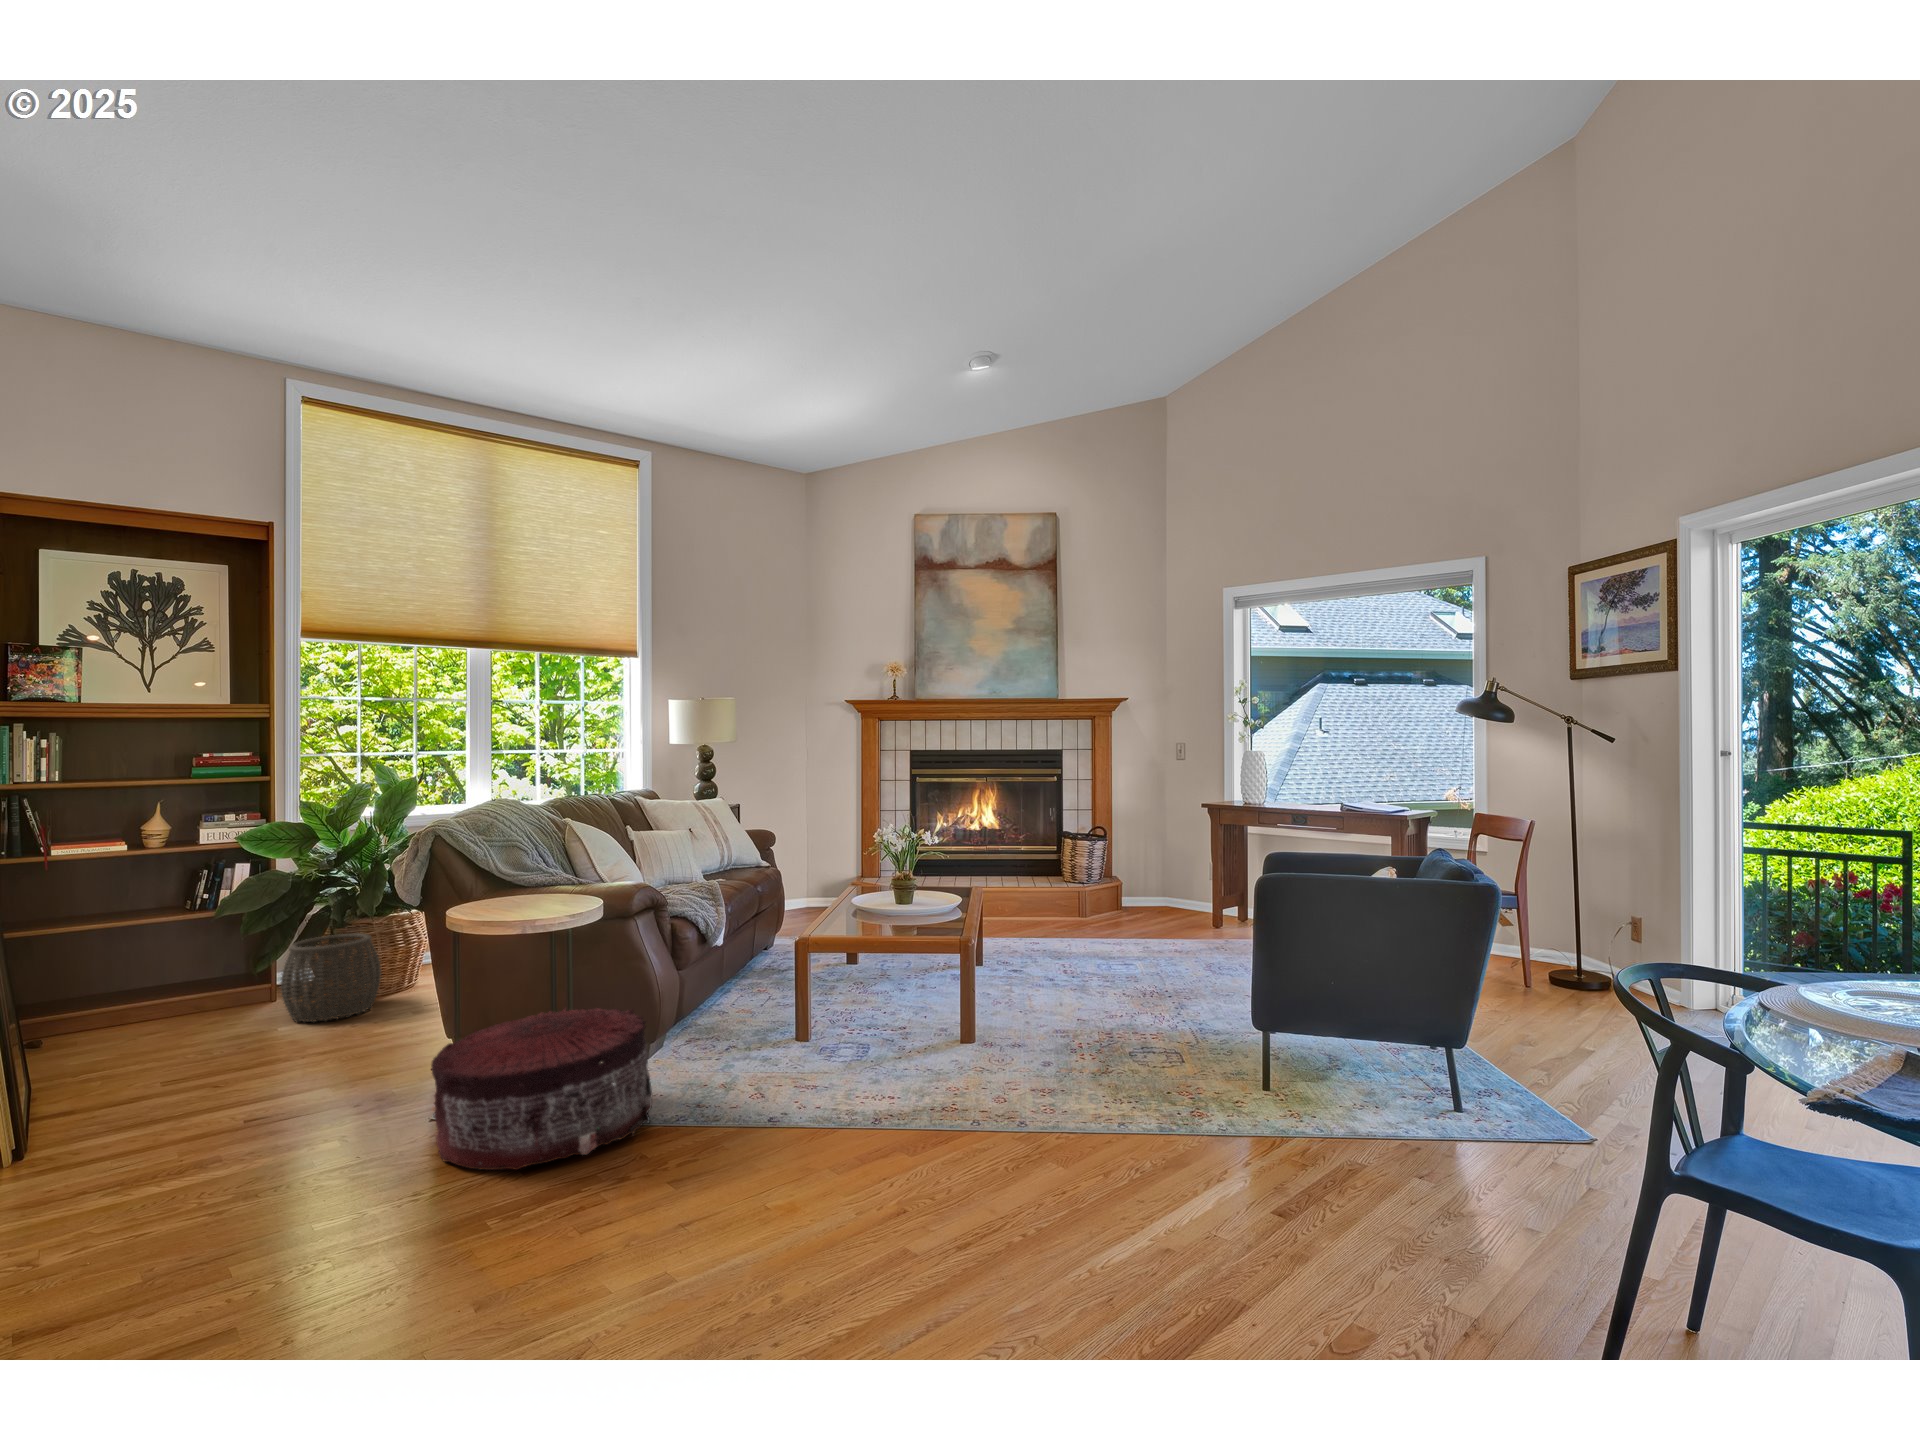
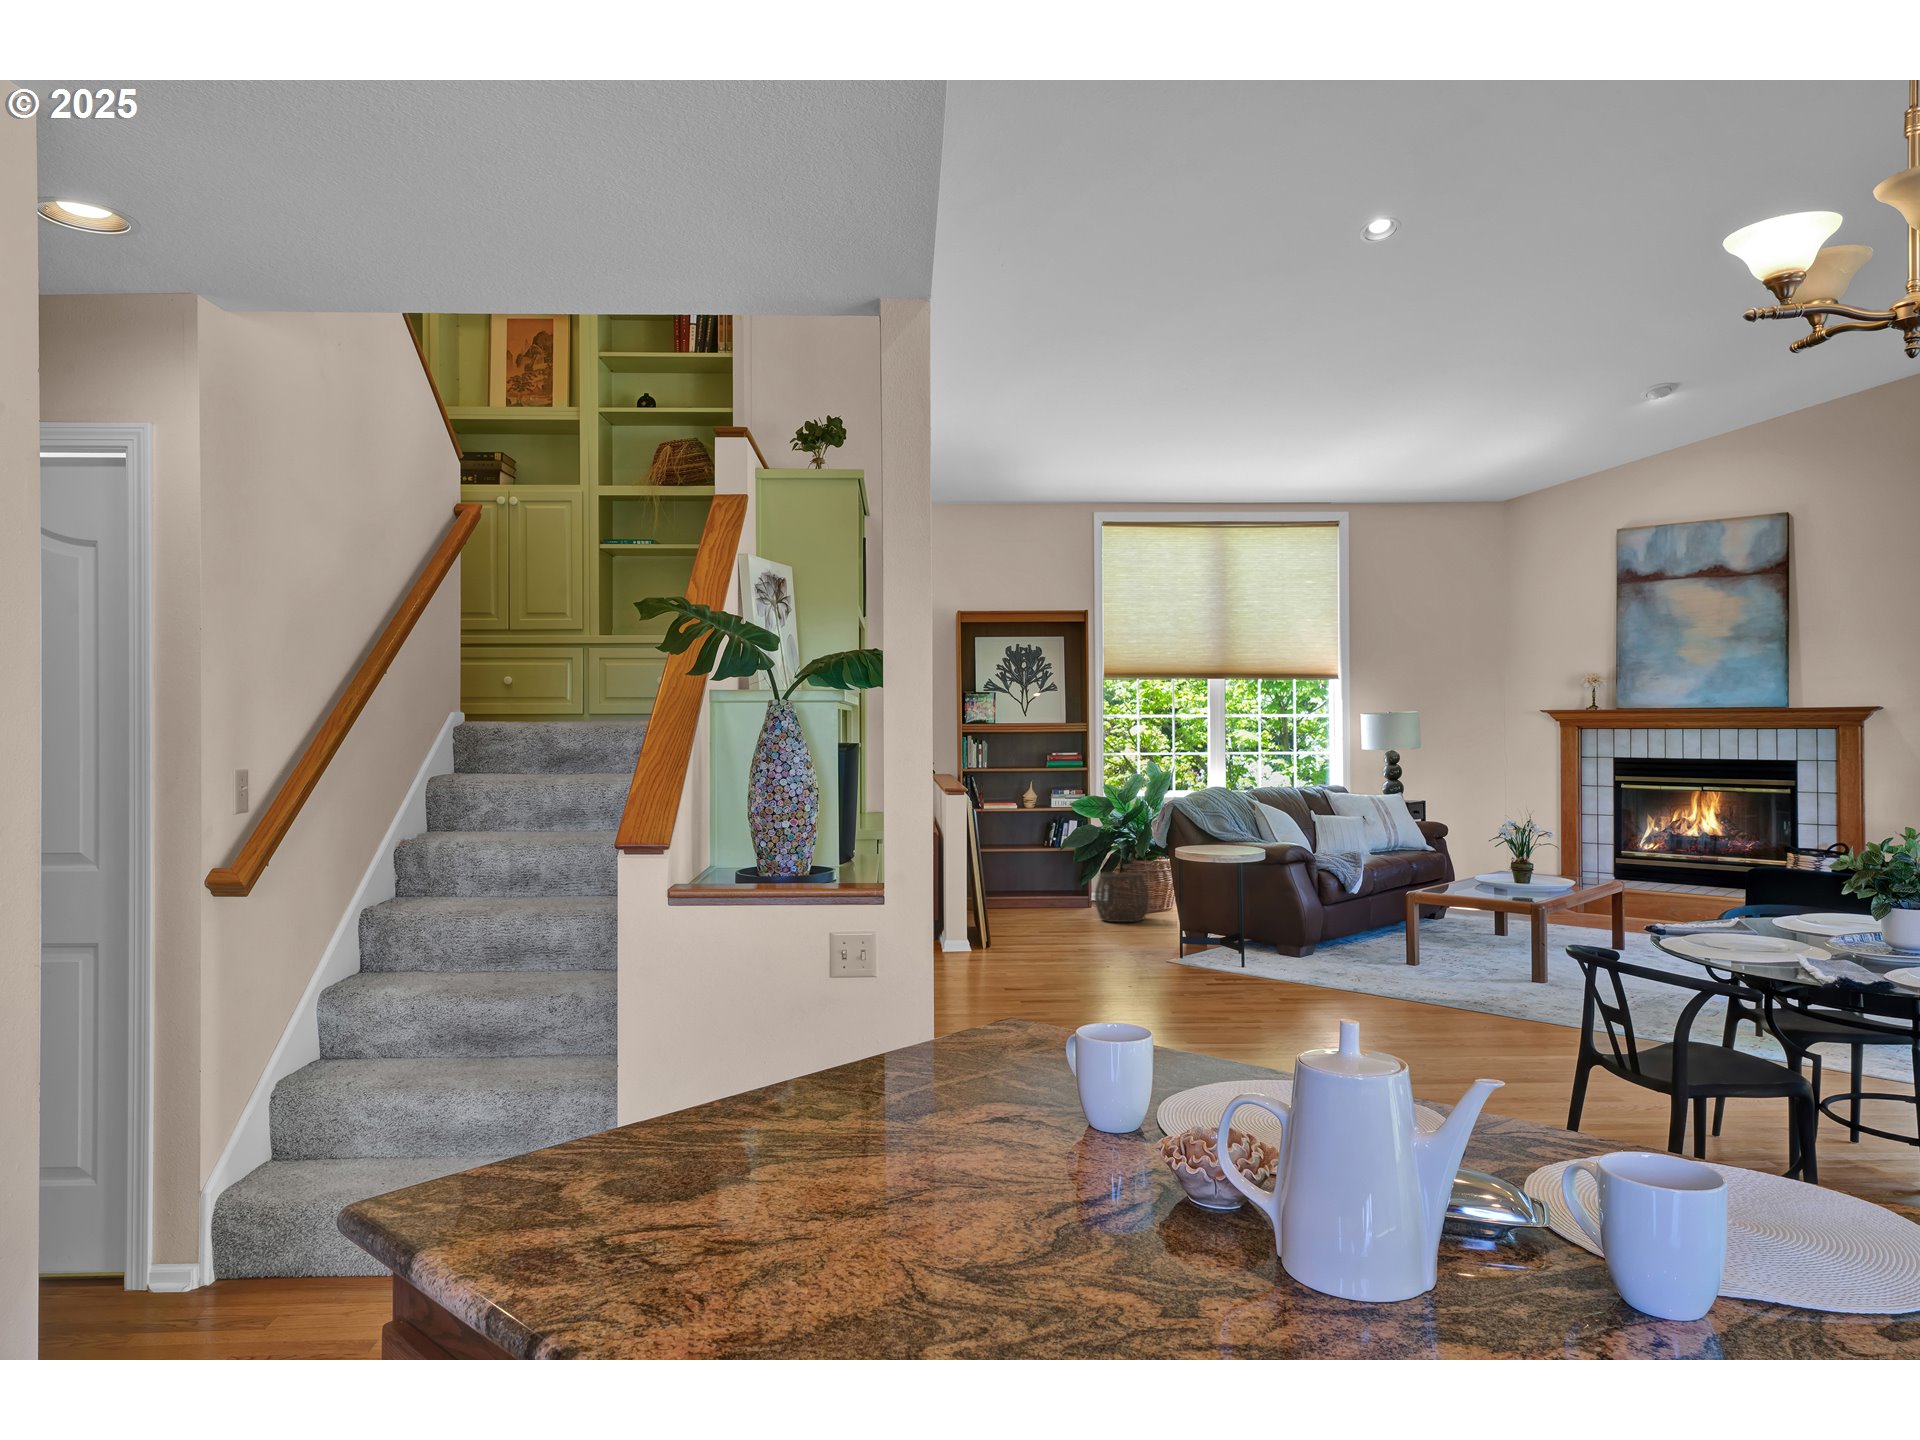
pouf: present [431,1008,652,1170] -> none [1161,910,1282,982]

